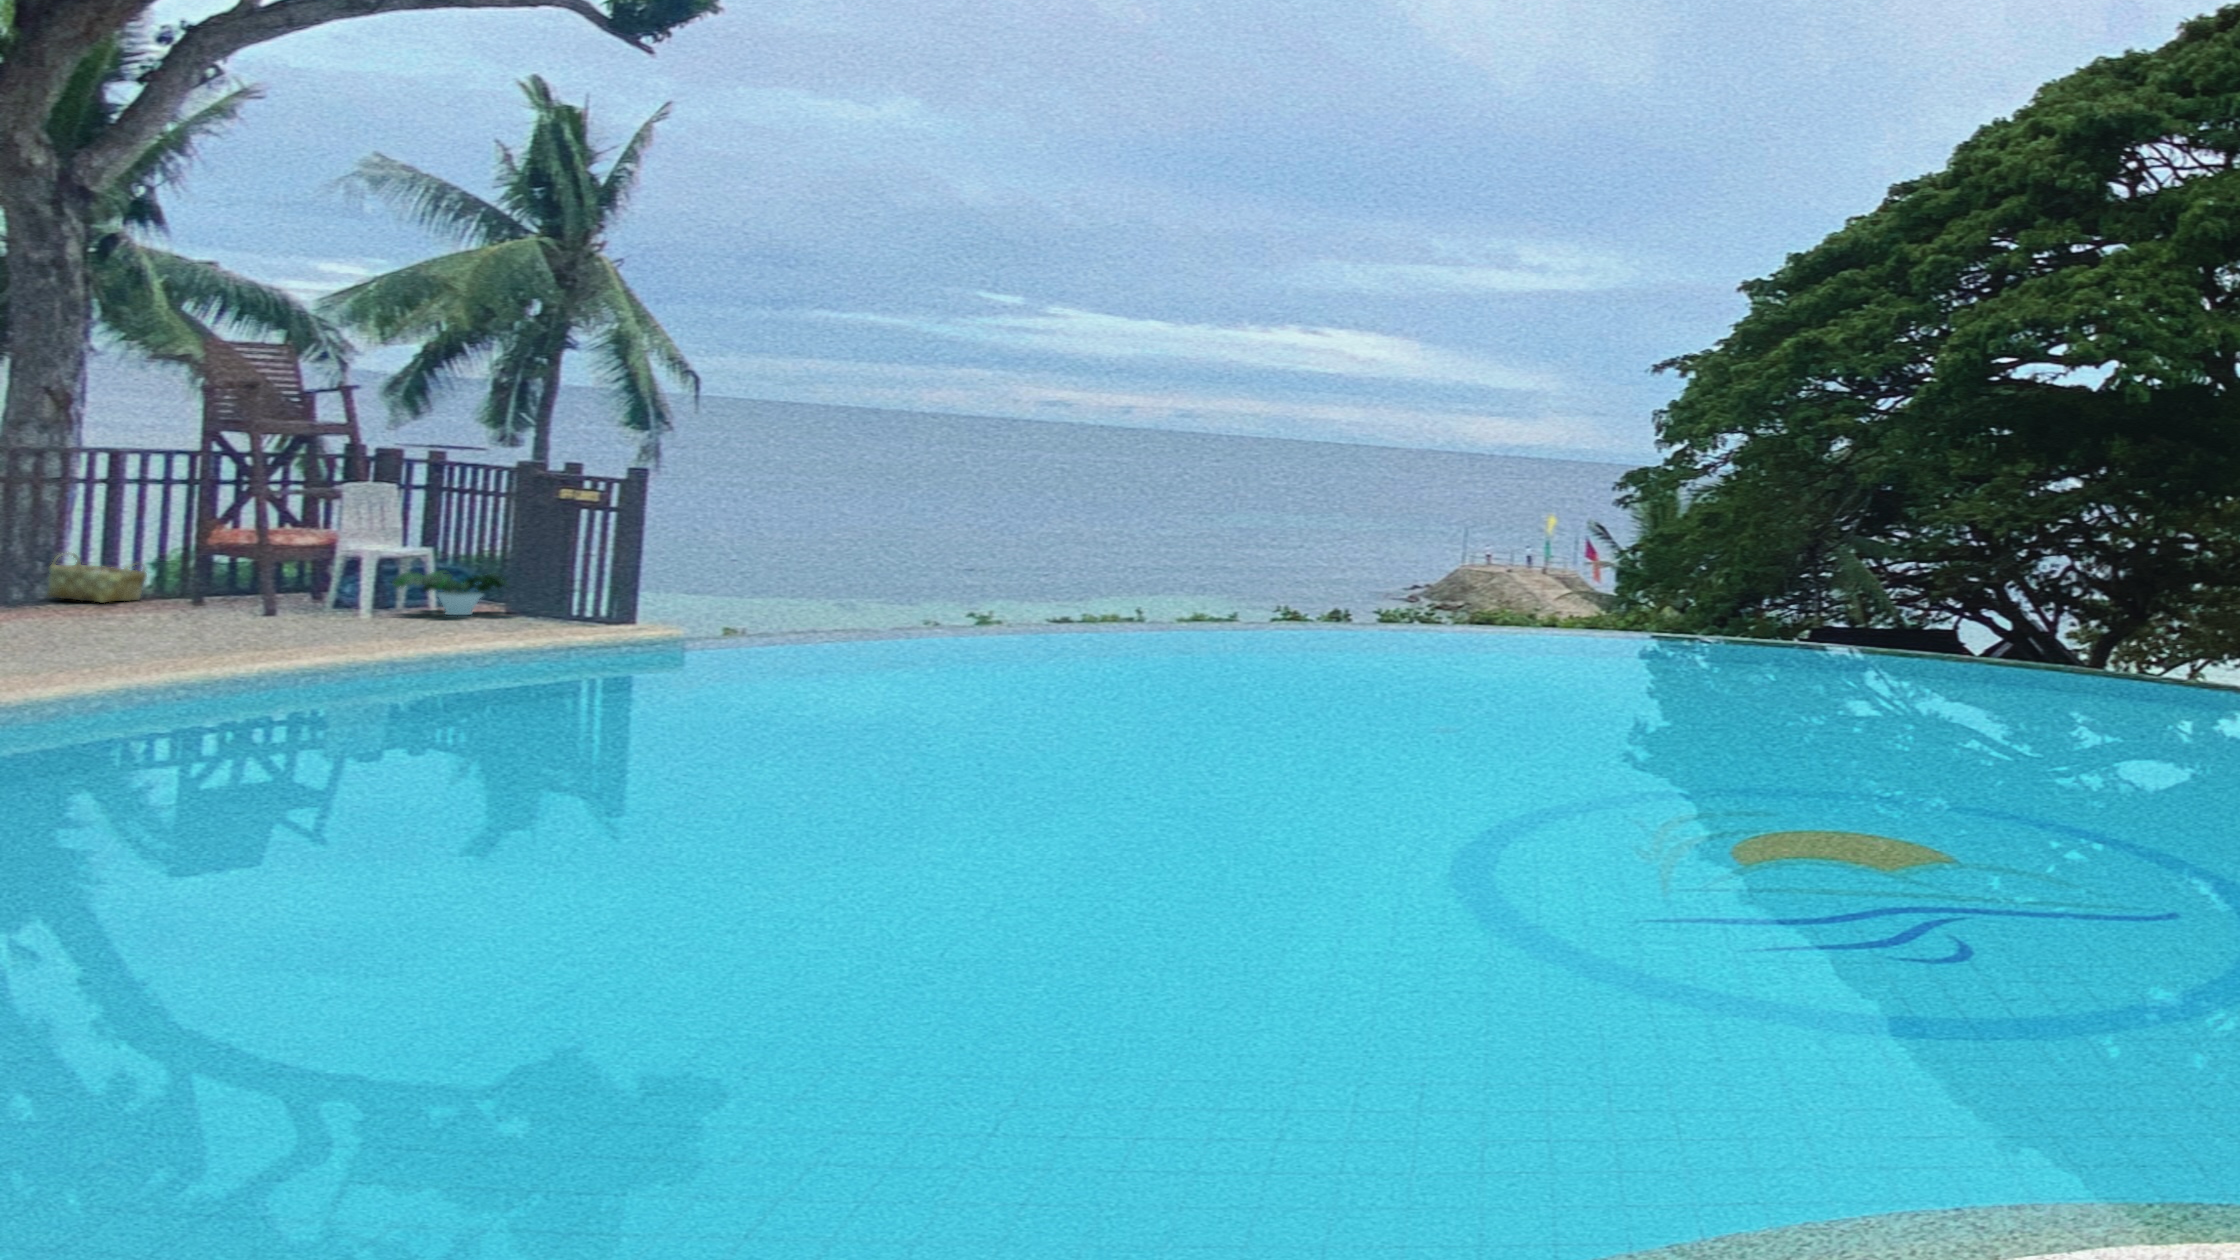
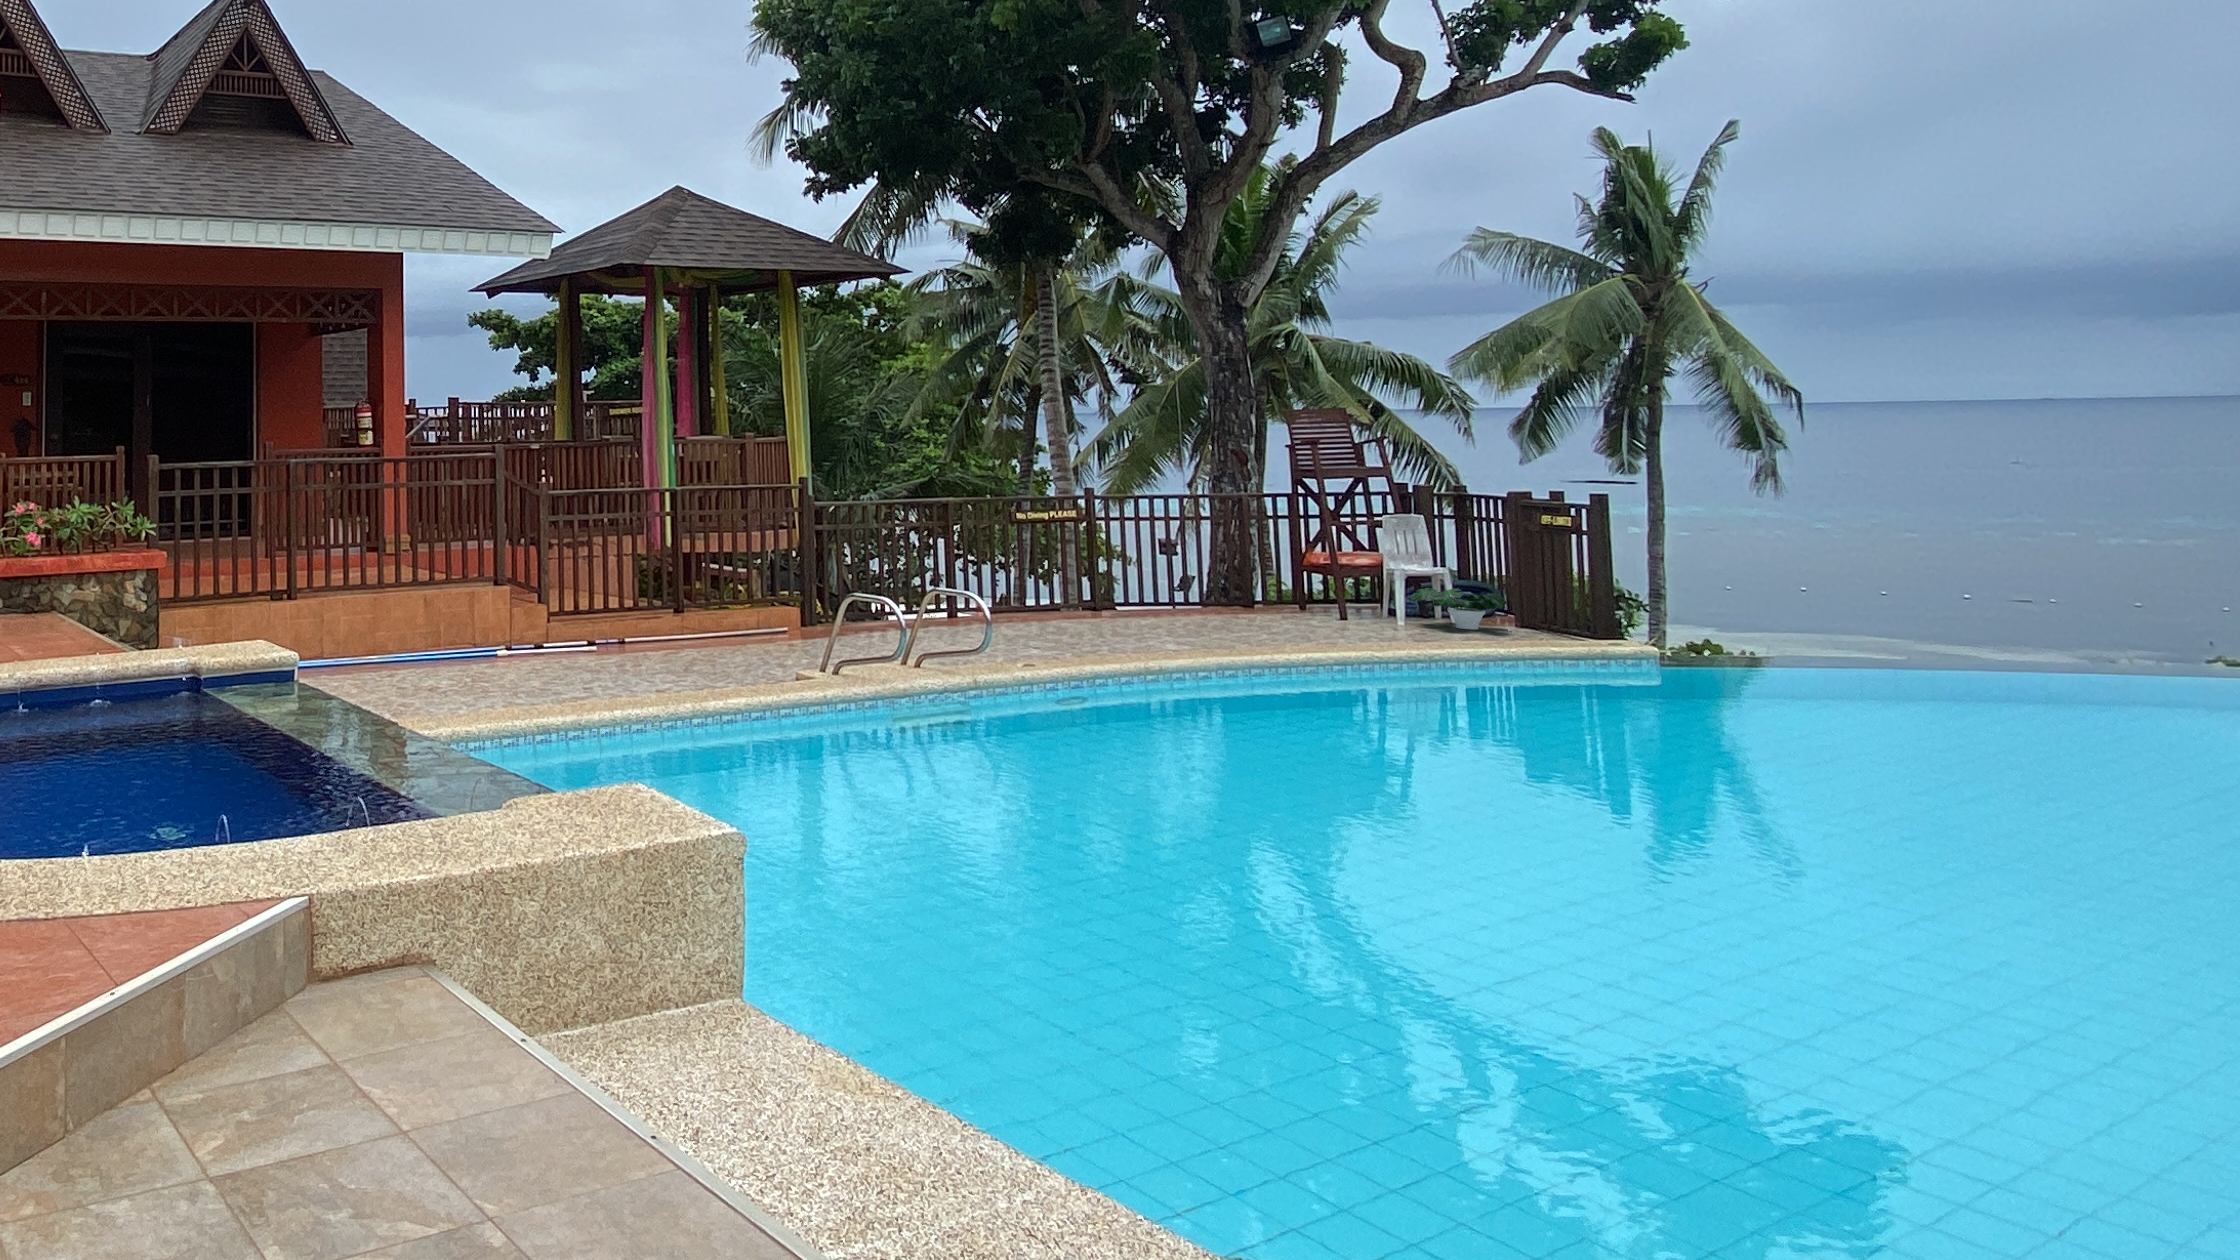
woven basket: present [47,554,147,603] -> none [1223,560,1276,598]

